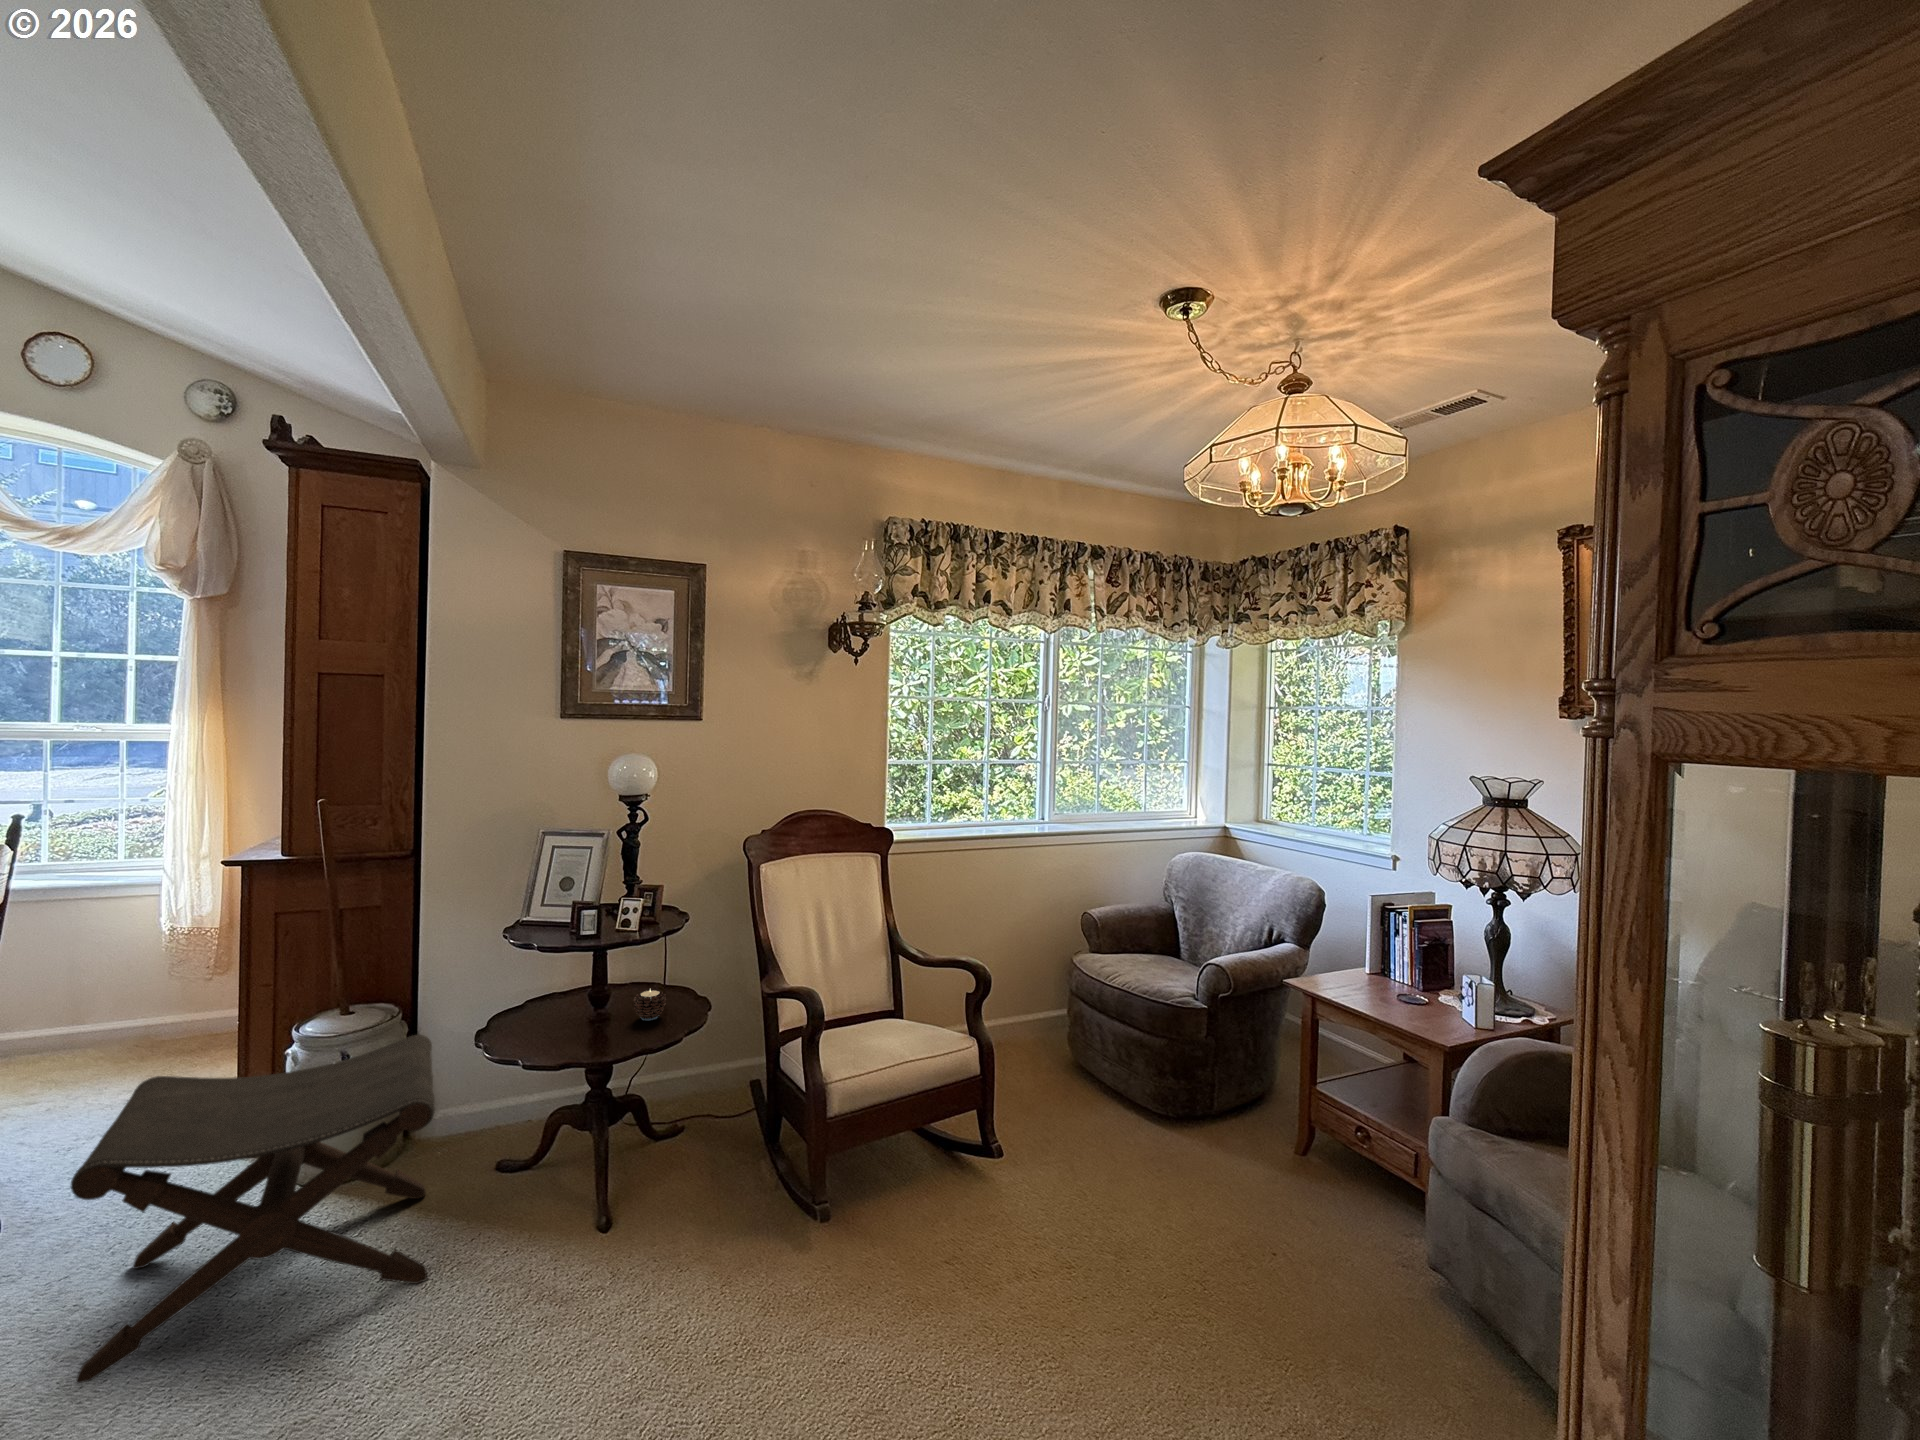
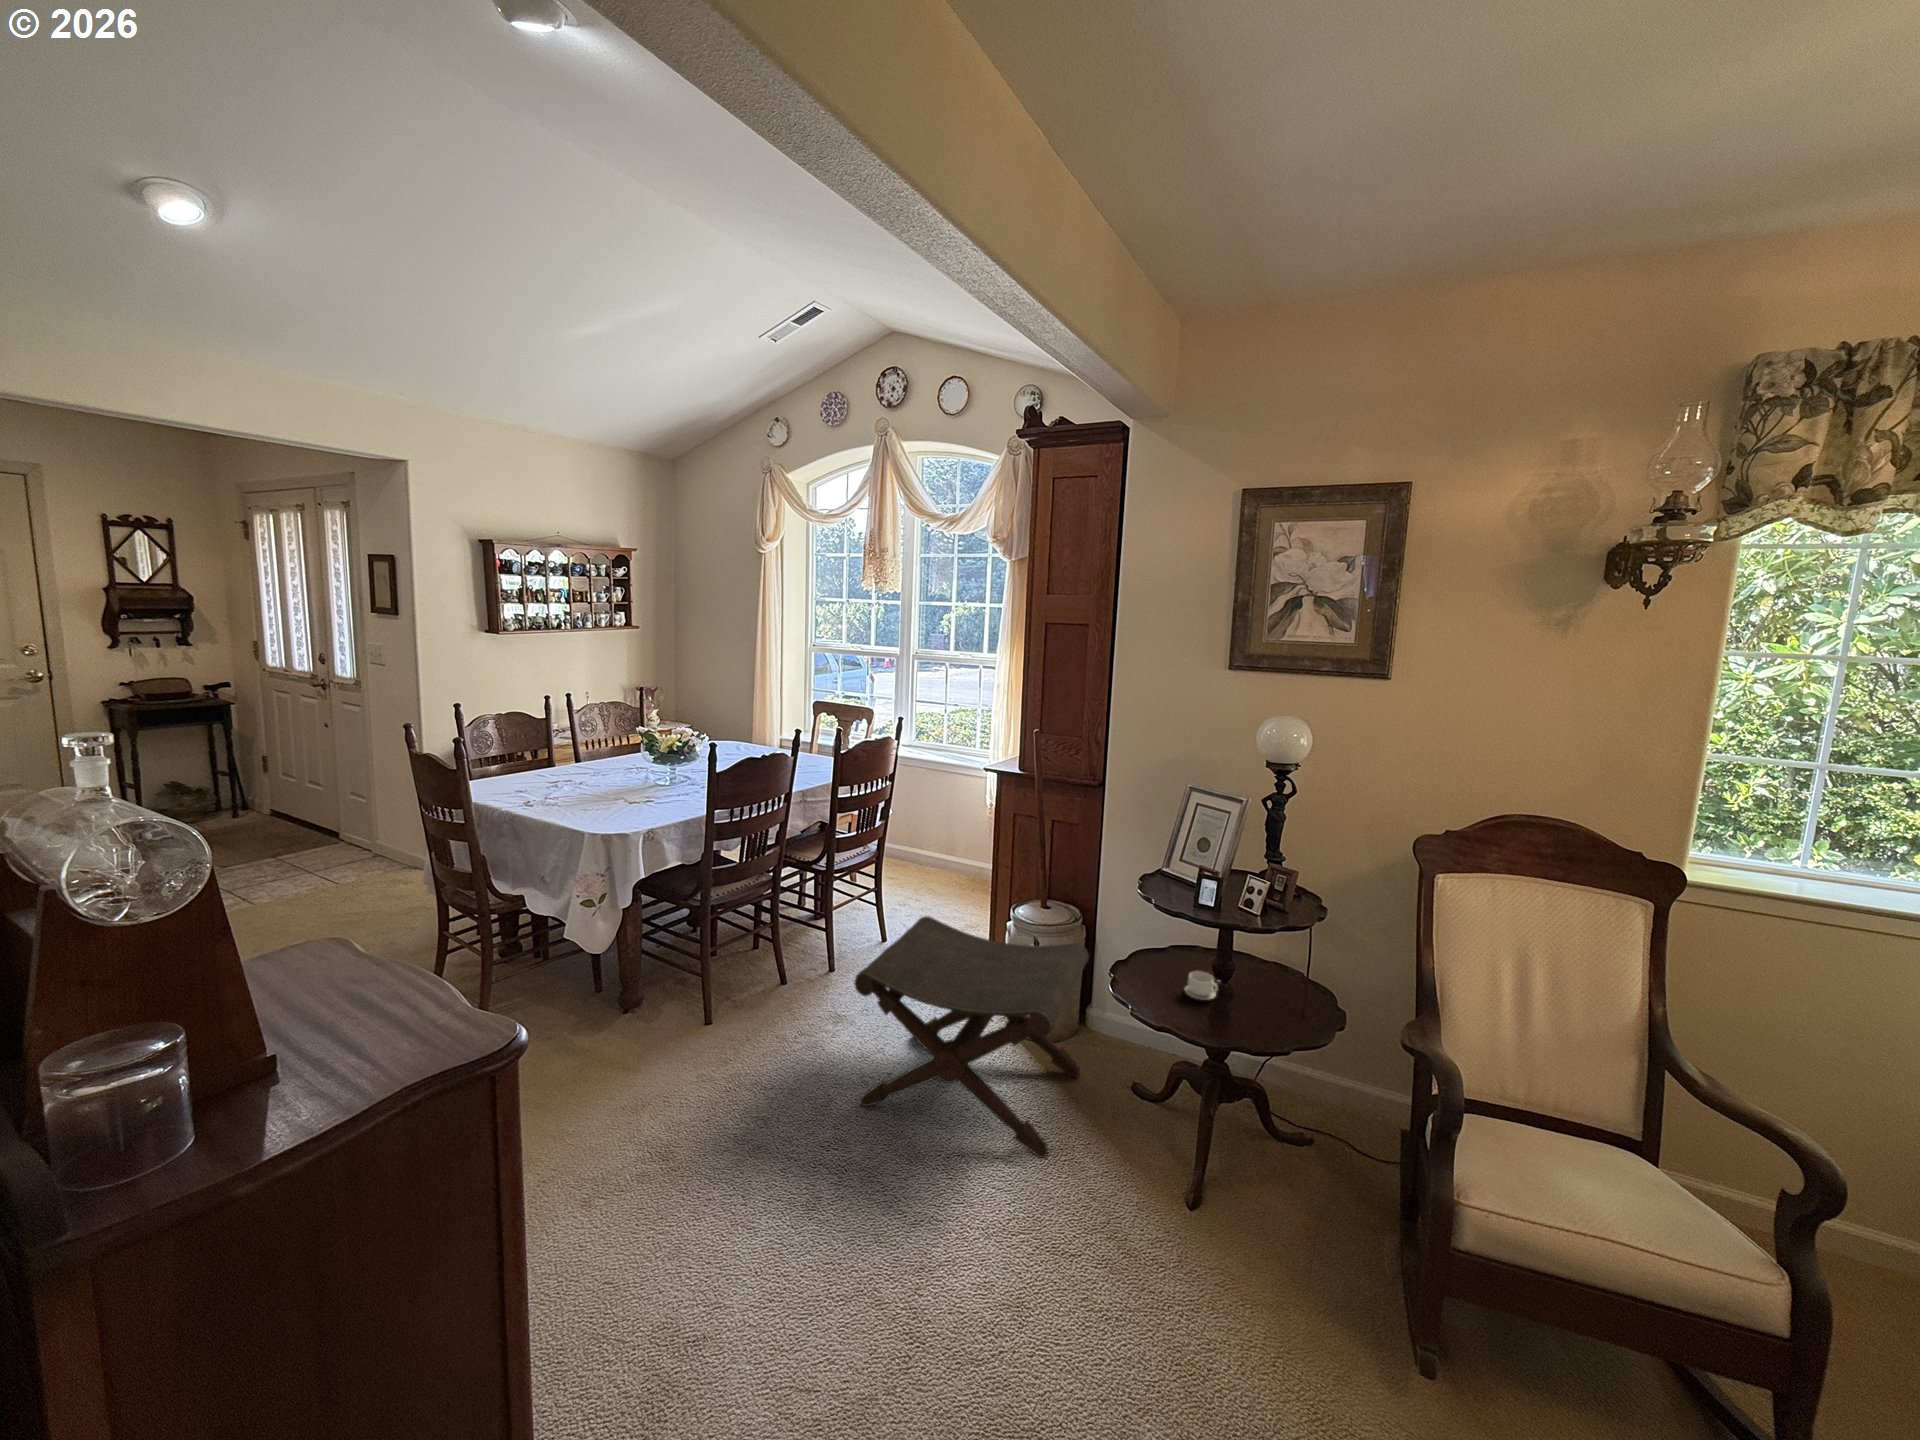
candle: present [633,990,666,1021] -> none [1254,979,1290,1014]
teacup: none [565,1005,605,1032] -> present [1185,971,1218,1000]

